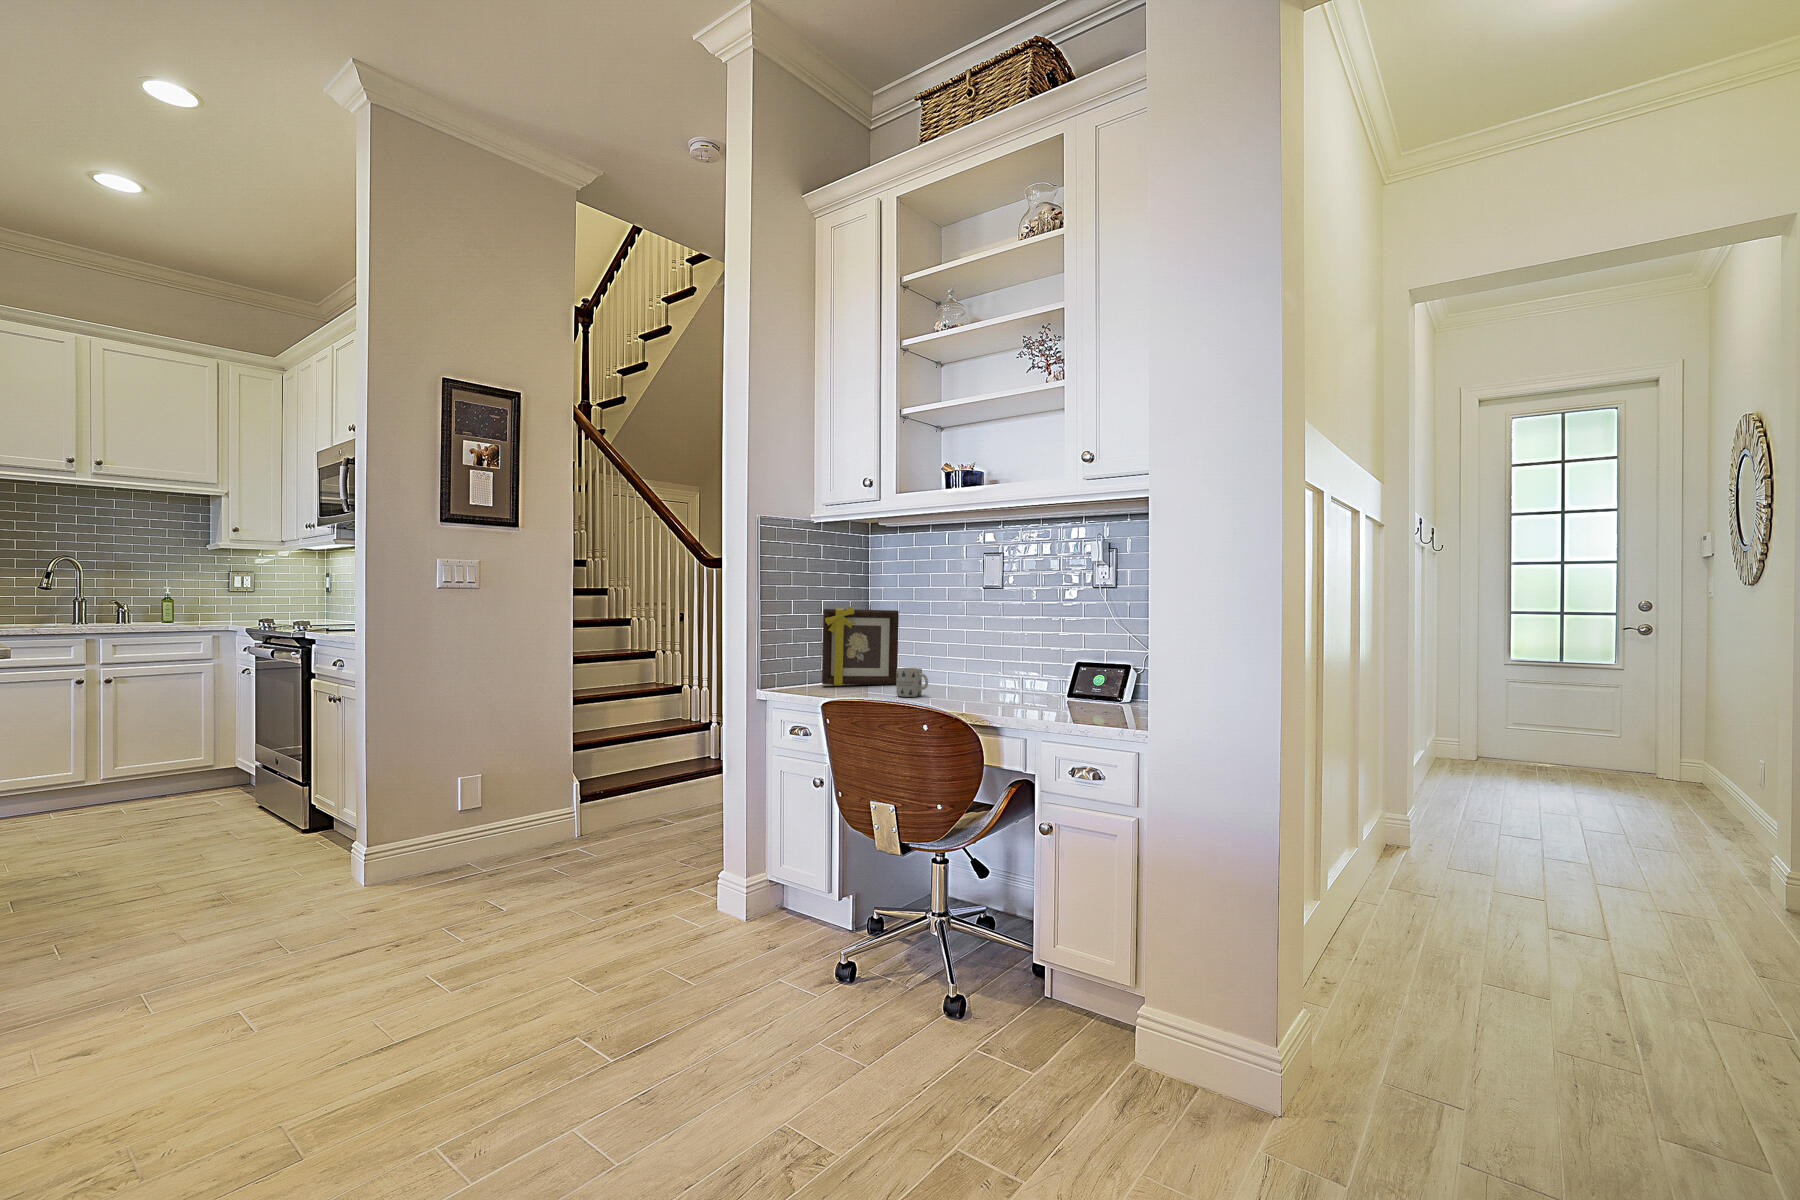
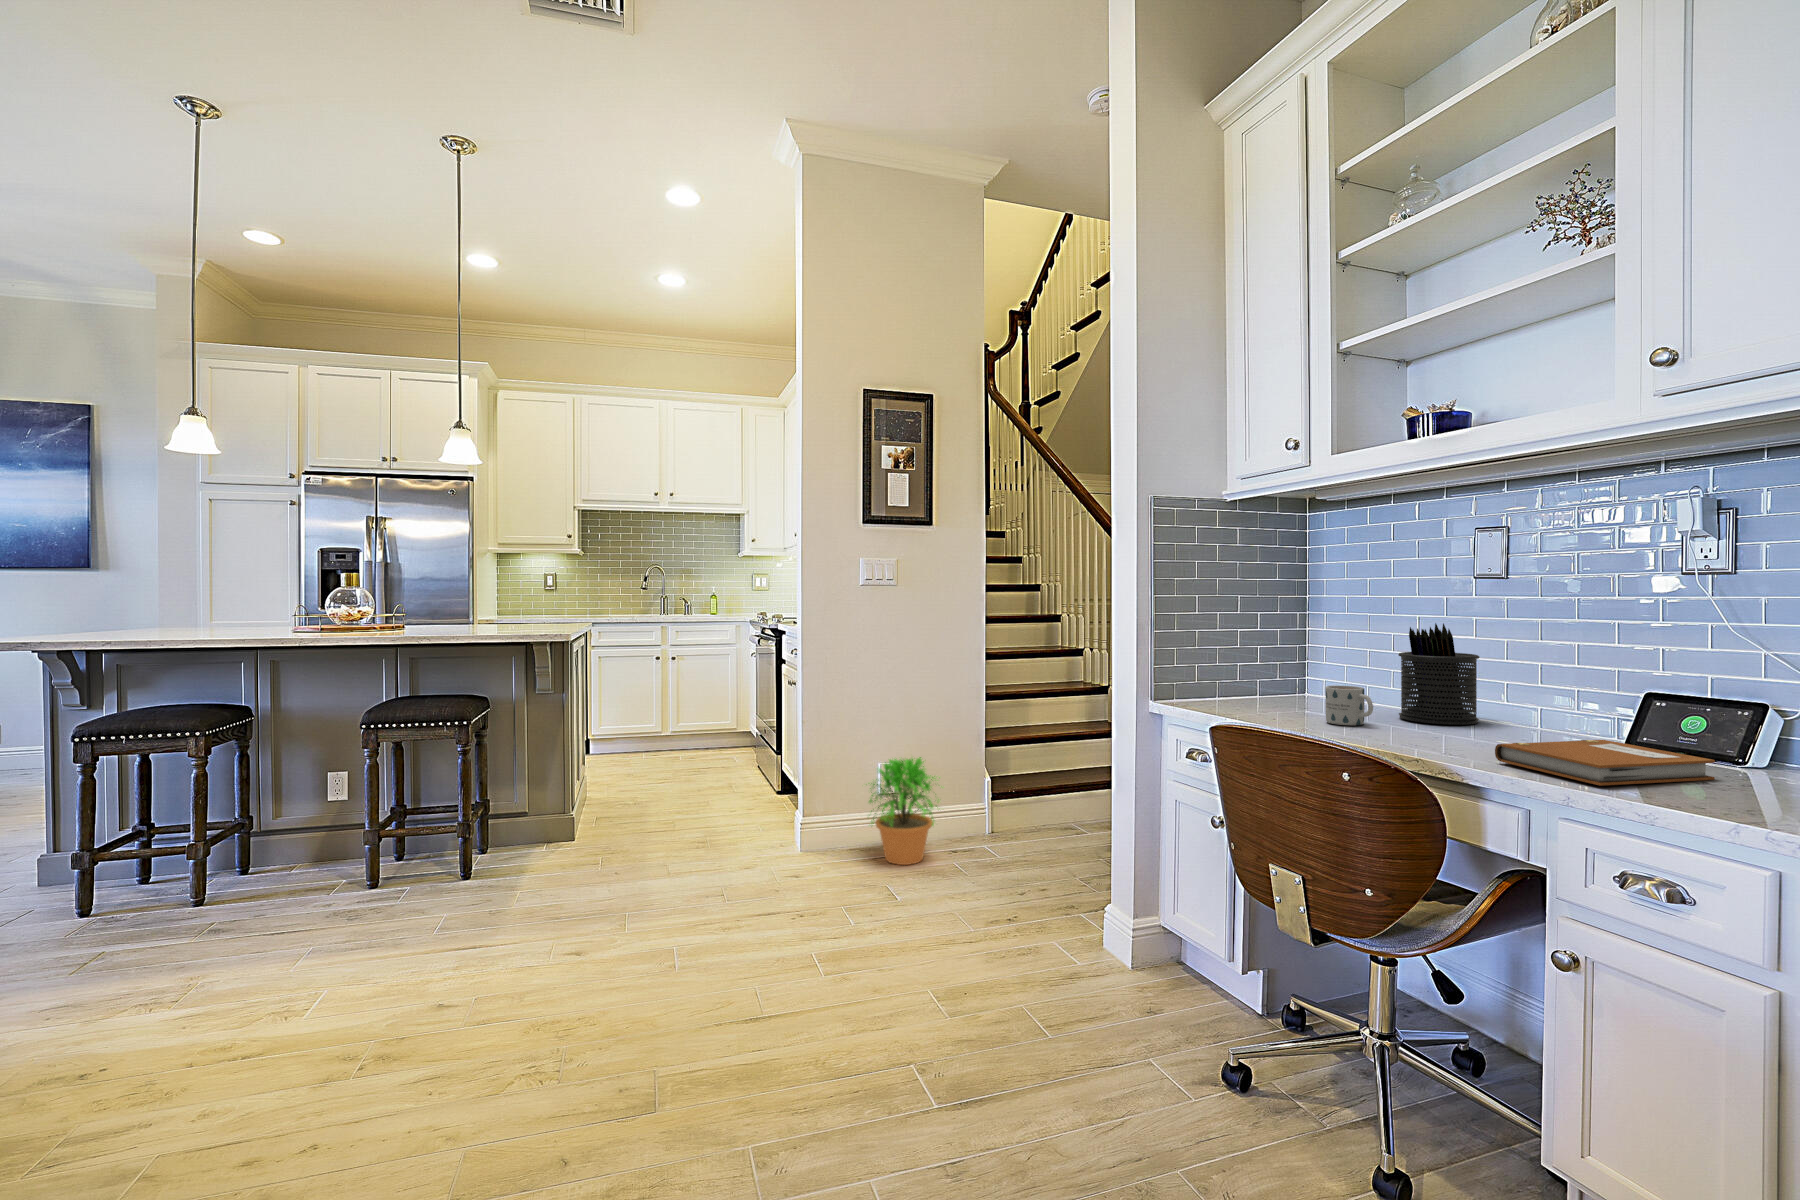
picture frame: present [822,606,899,686] -> none [1232,603,1339,705]
pen holder: none [940,620,988,692] -> present [1398,623,1480,725]
notebook: none [1006,692,1110,717] -> present [1495,740,1715,786]
potted plant: none [439,765,543,883] -> present [869,757,940,865]

